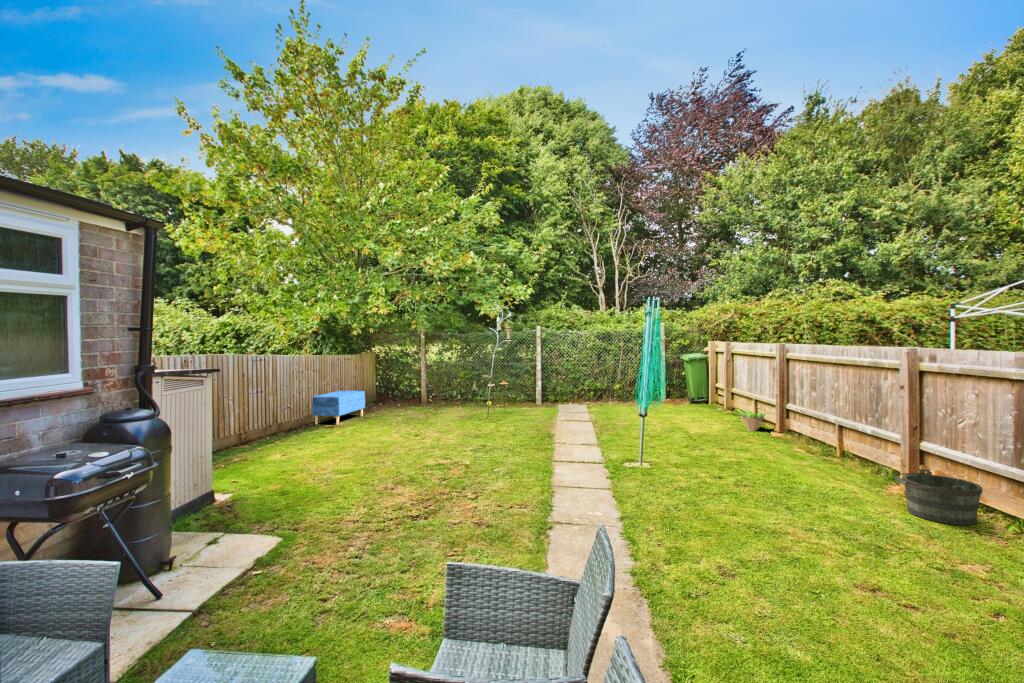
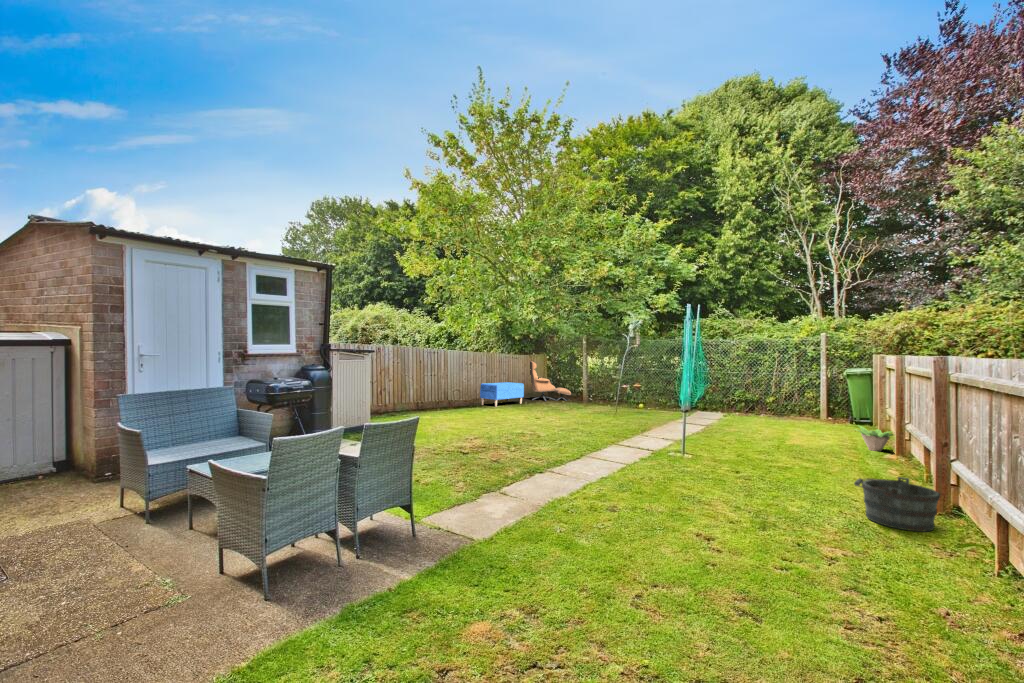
lounge chair: none [357,361,412,409] -> present [530,361,571,401]

